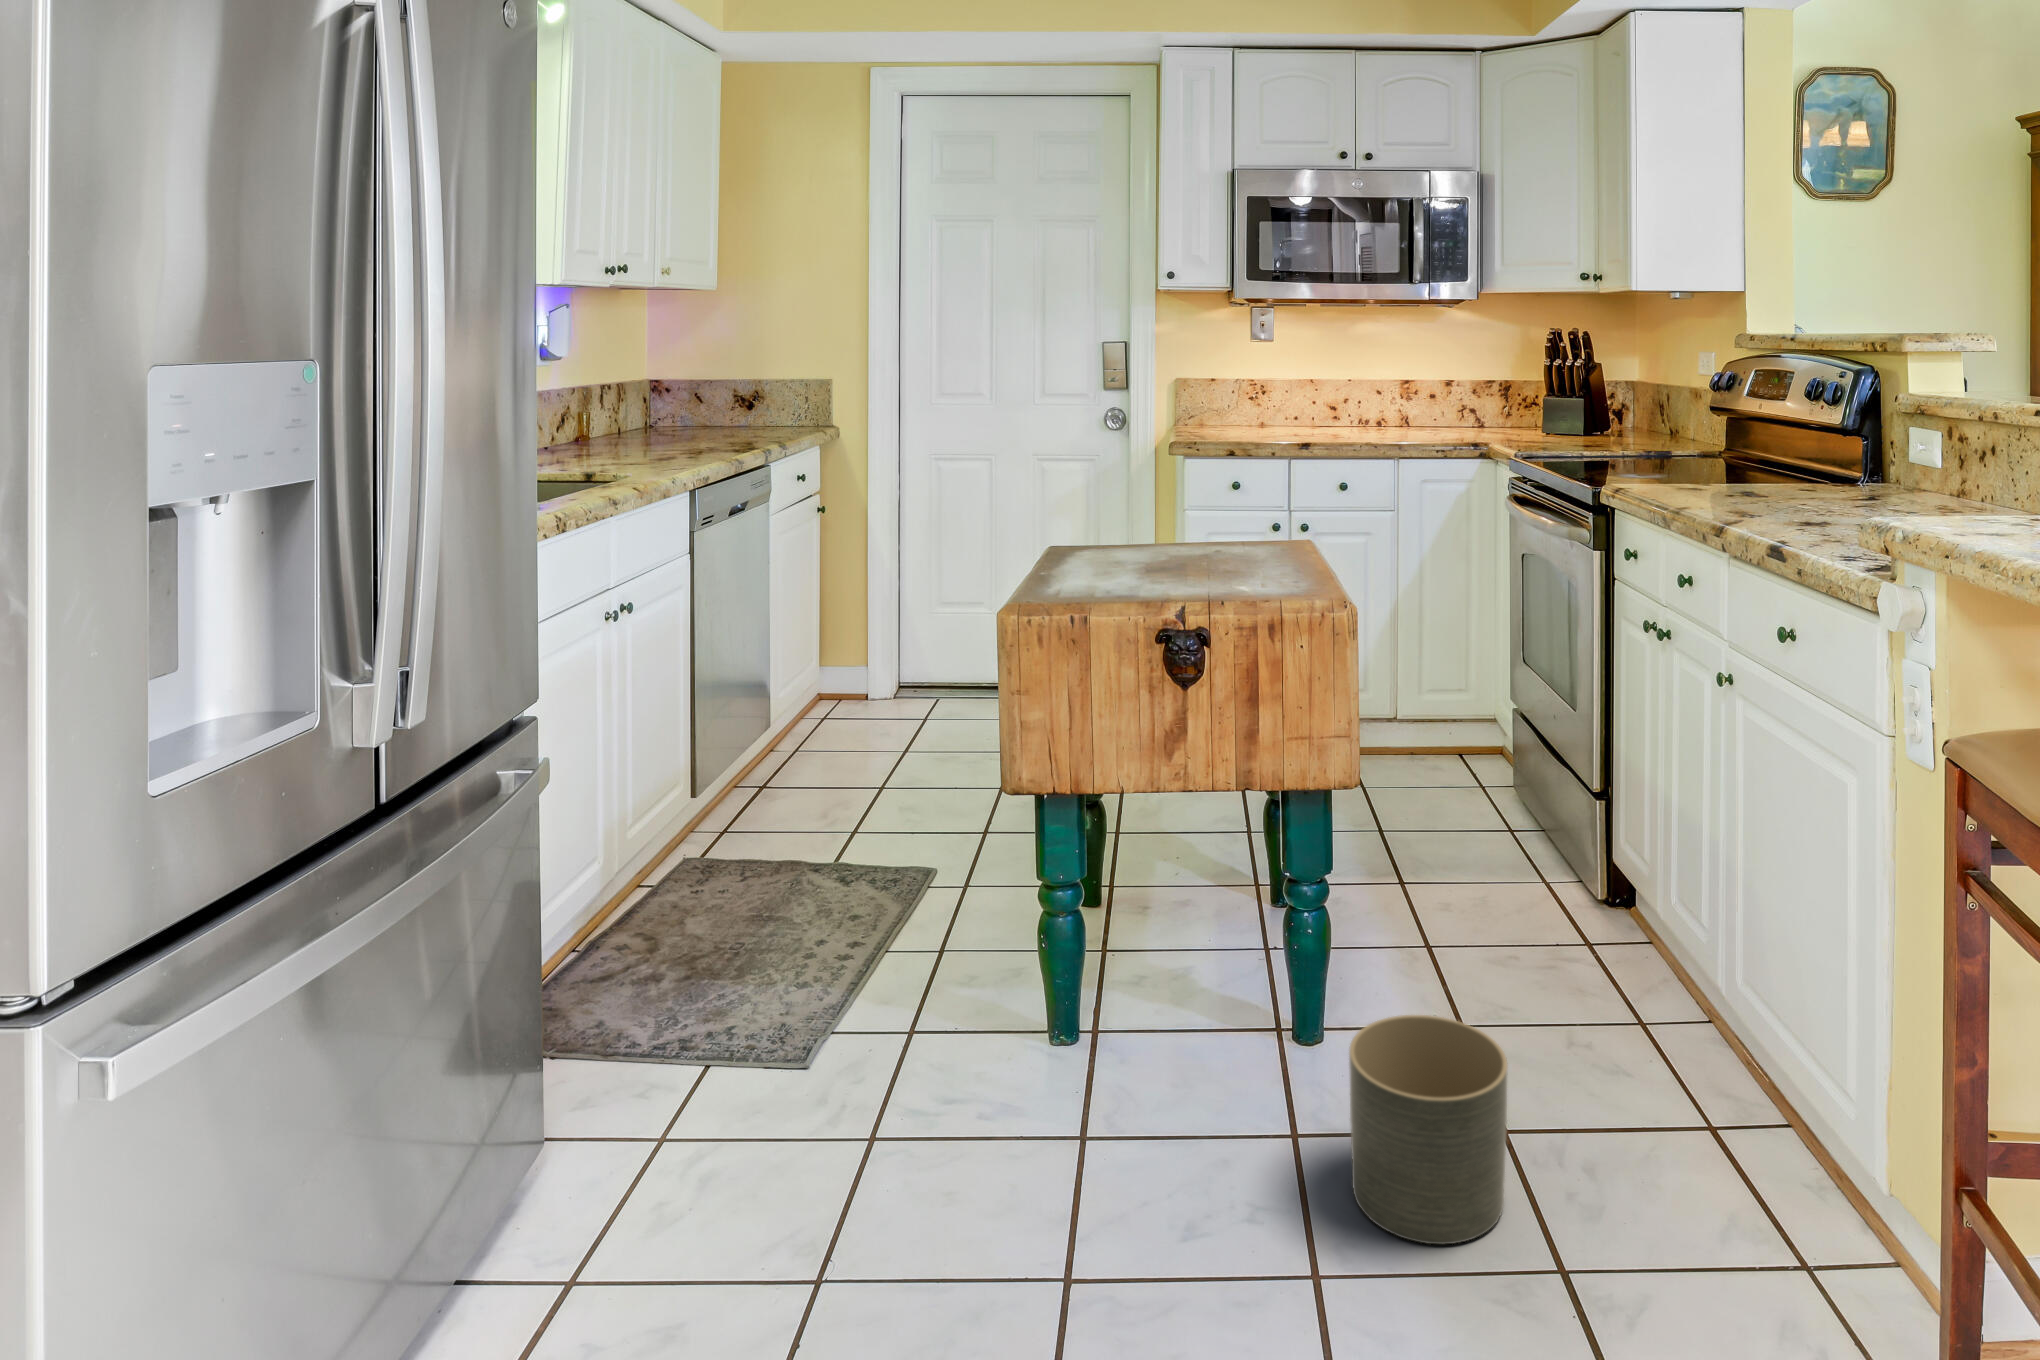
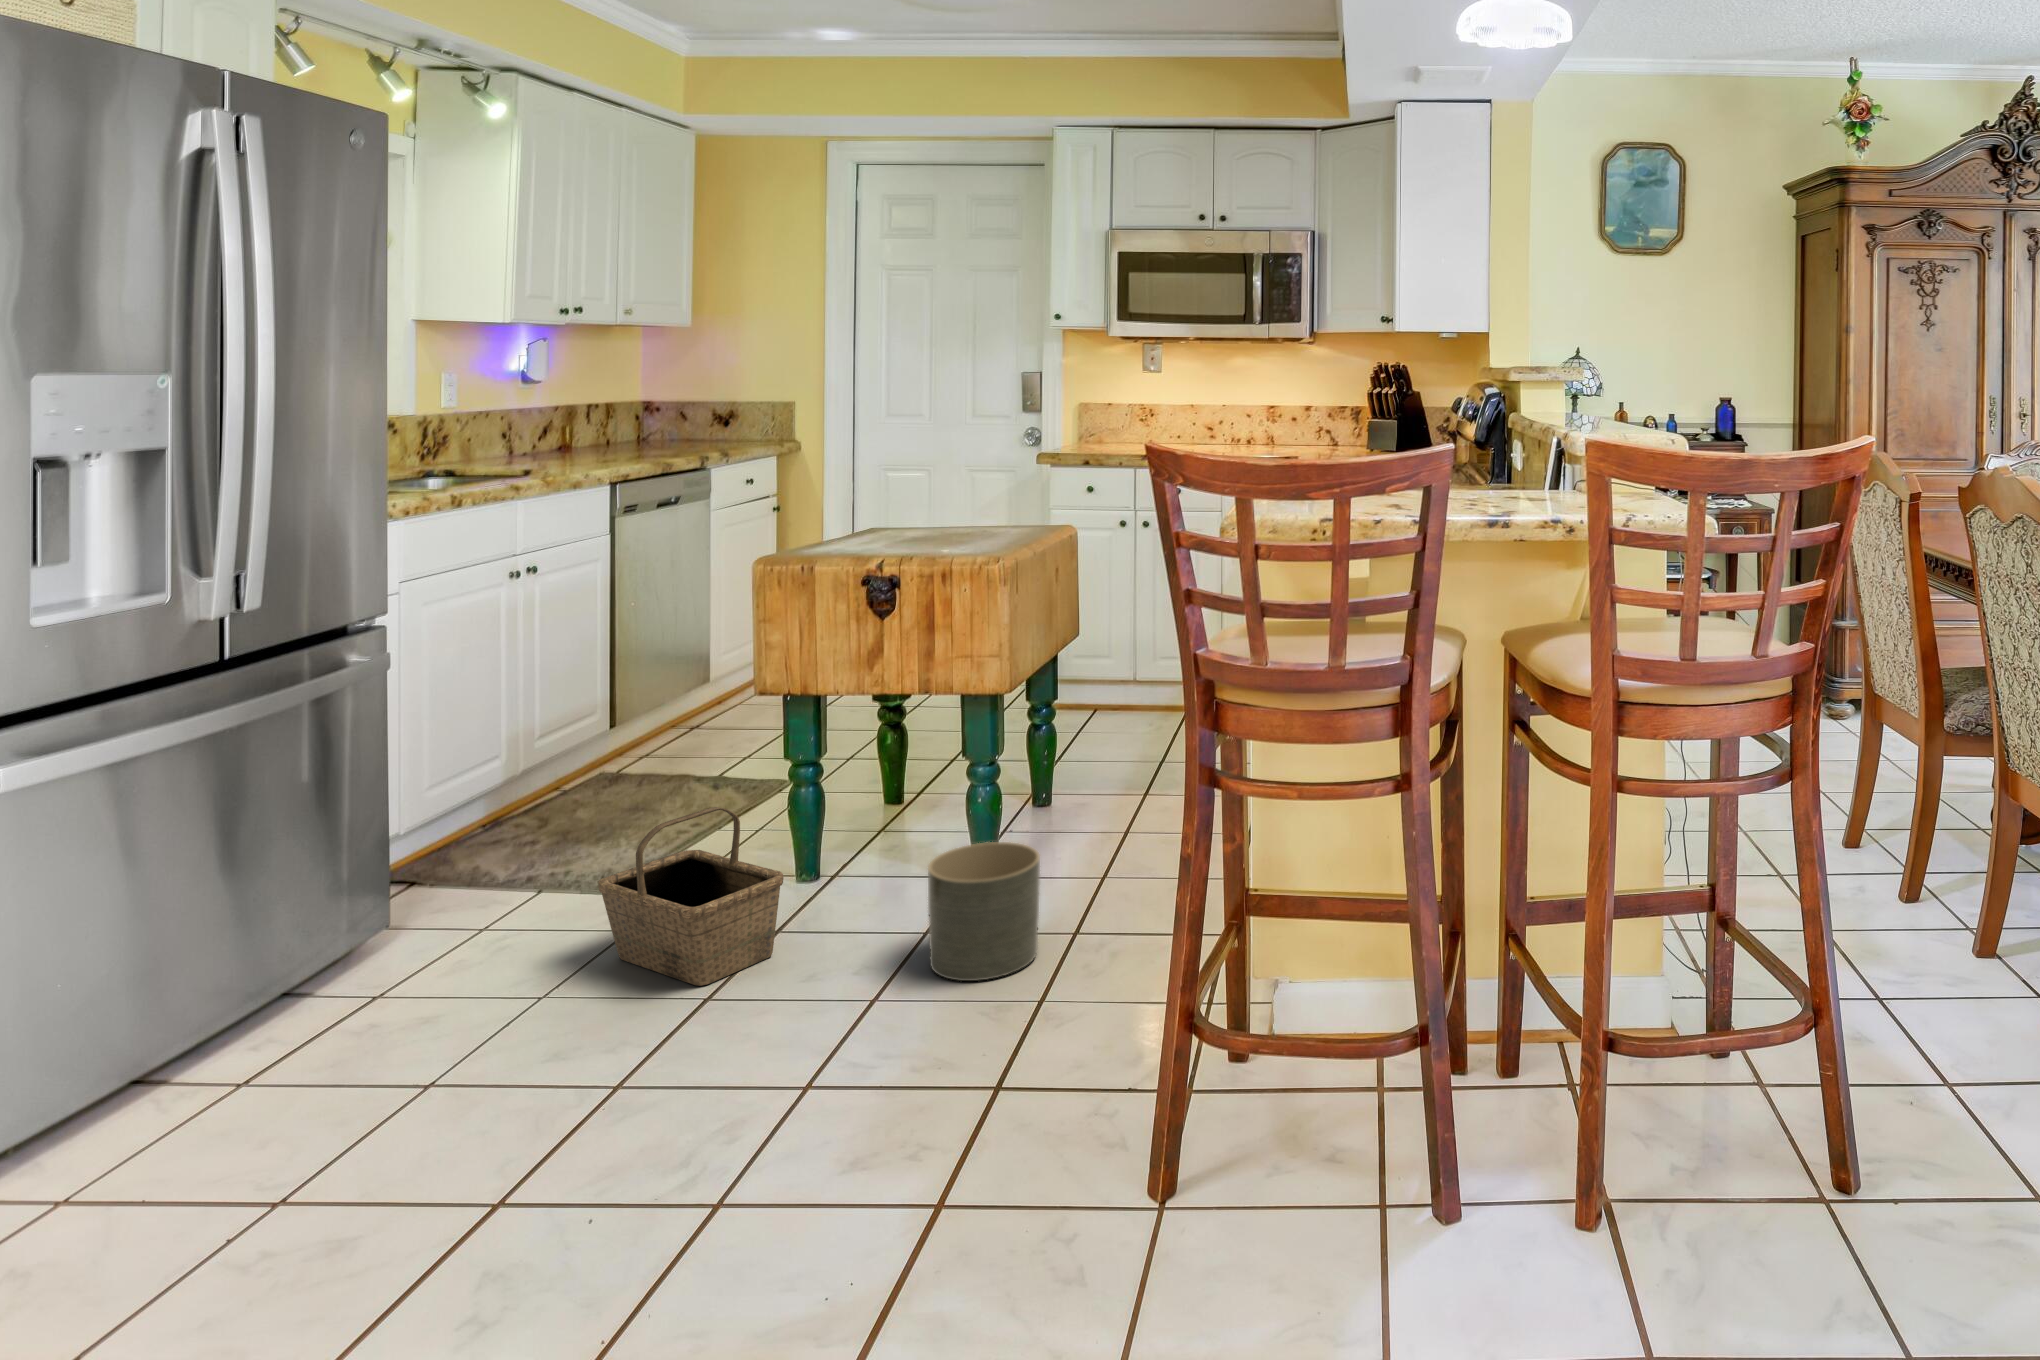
basket: none [873,973,1132,1258] -> present [598,807,784,986]

